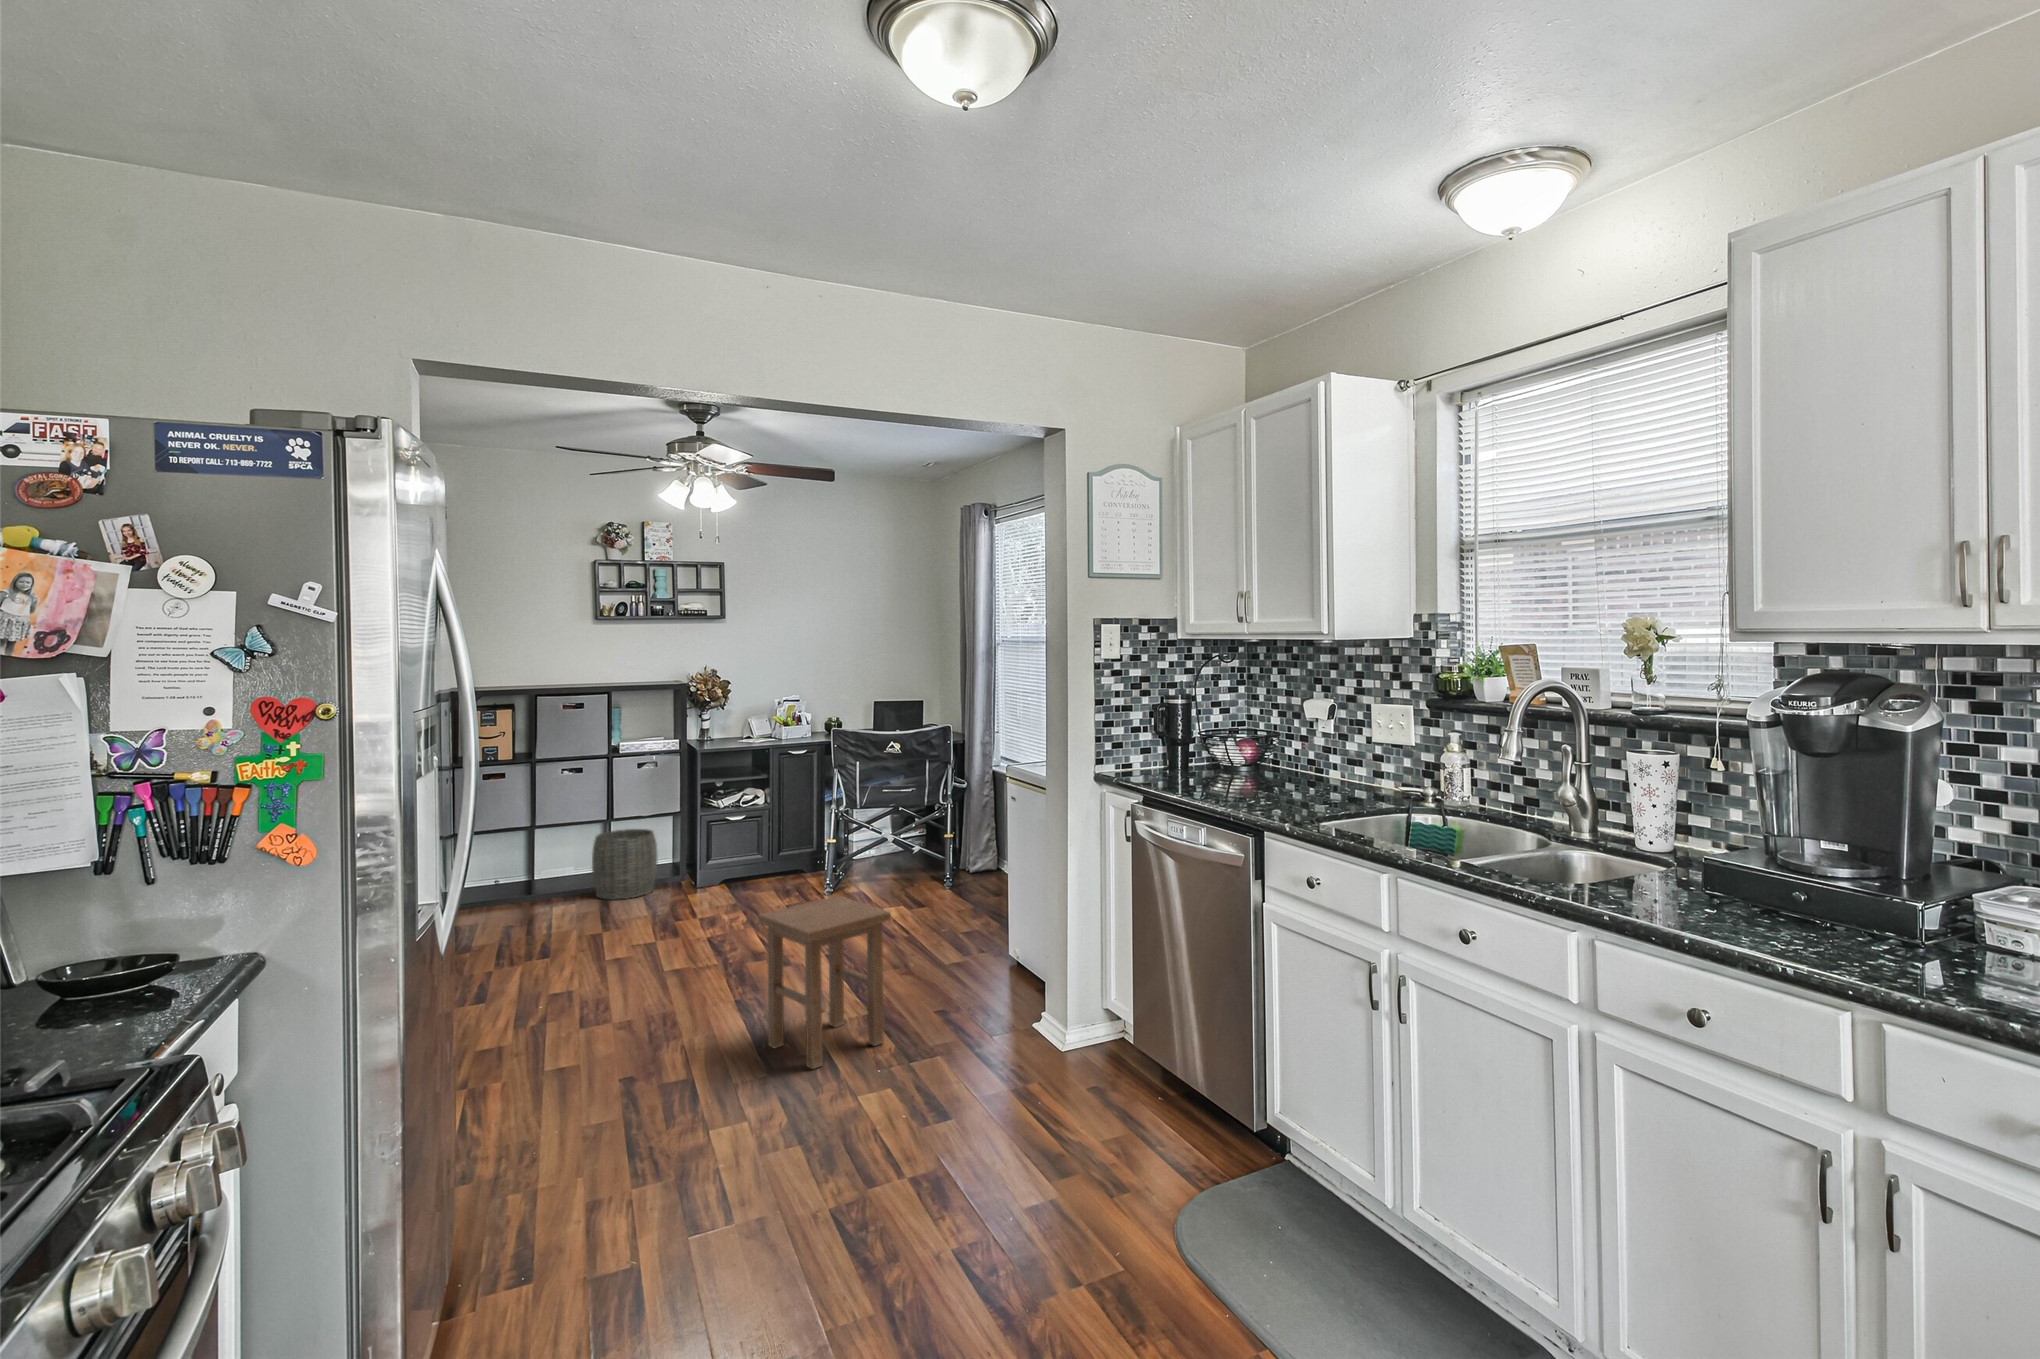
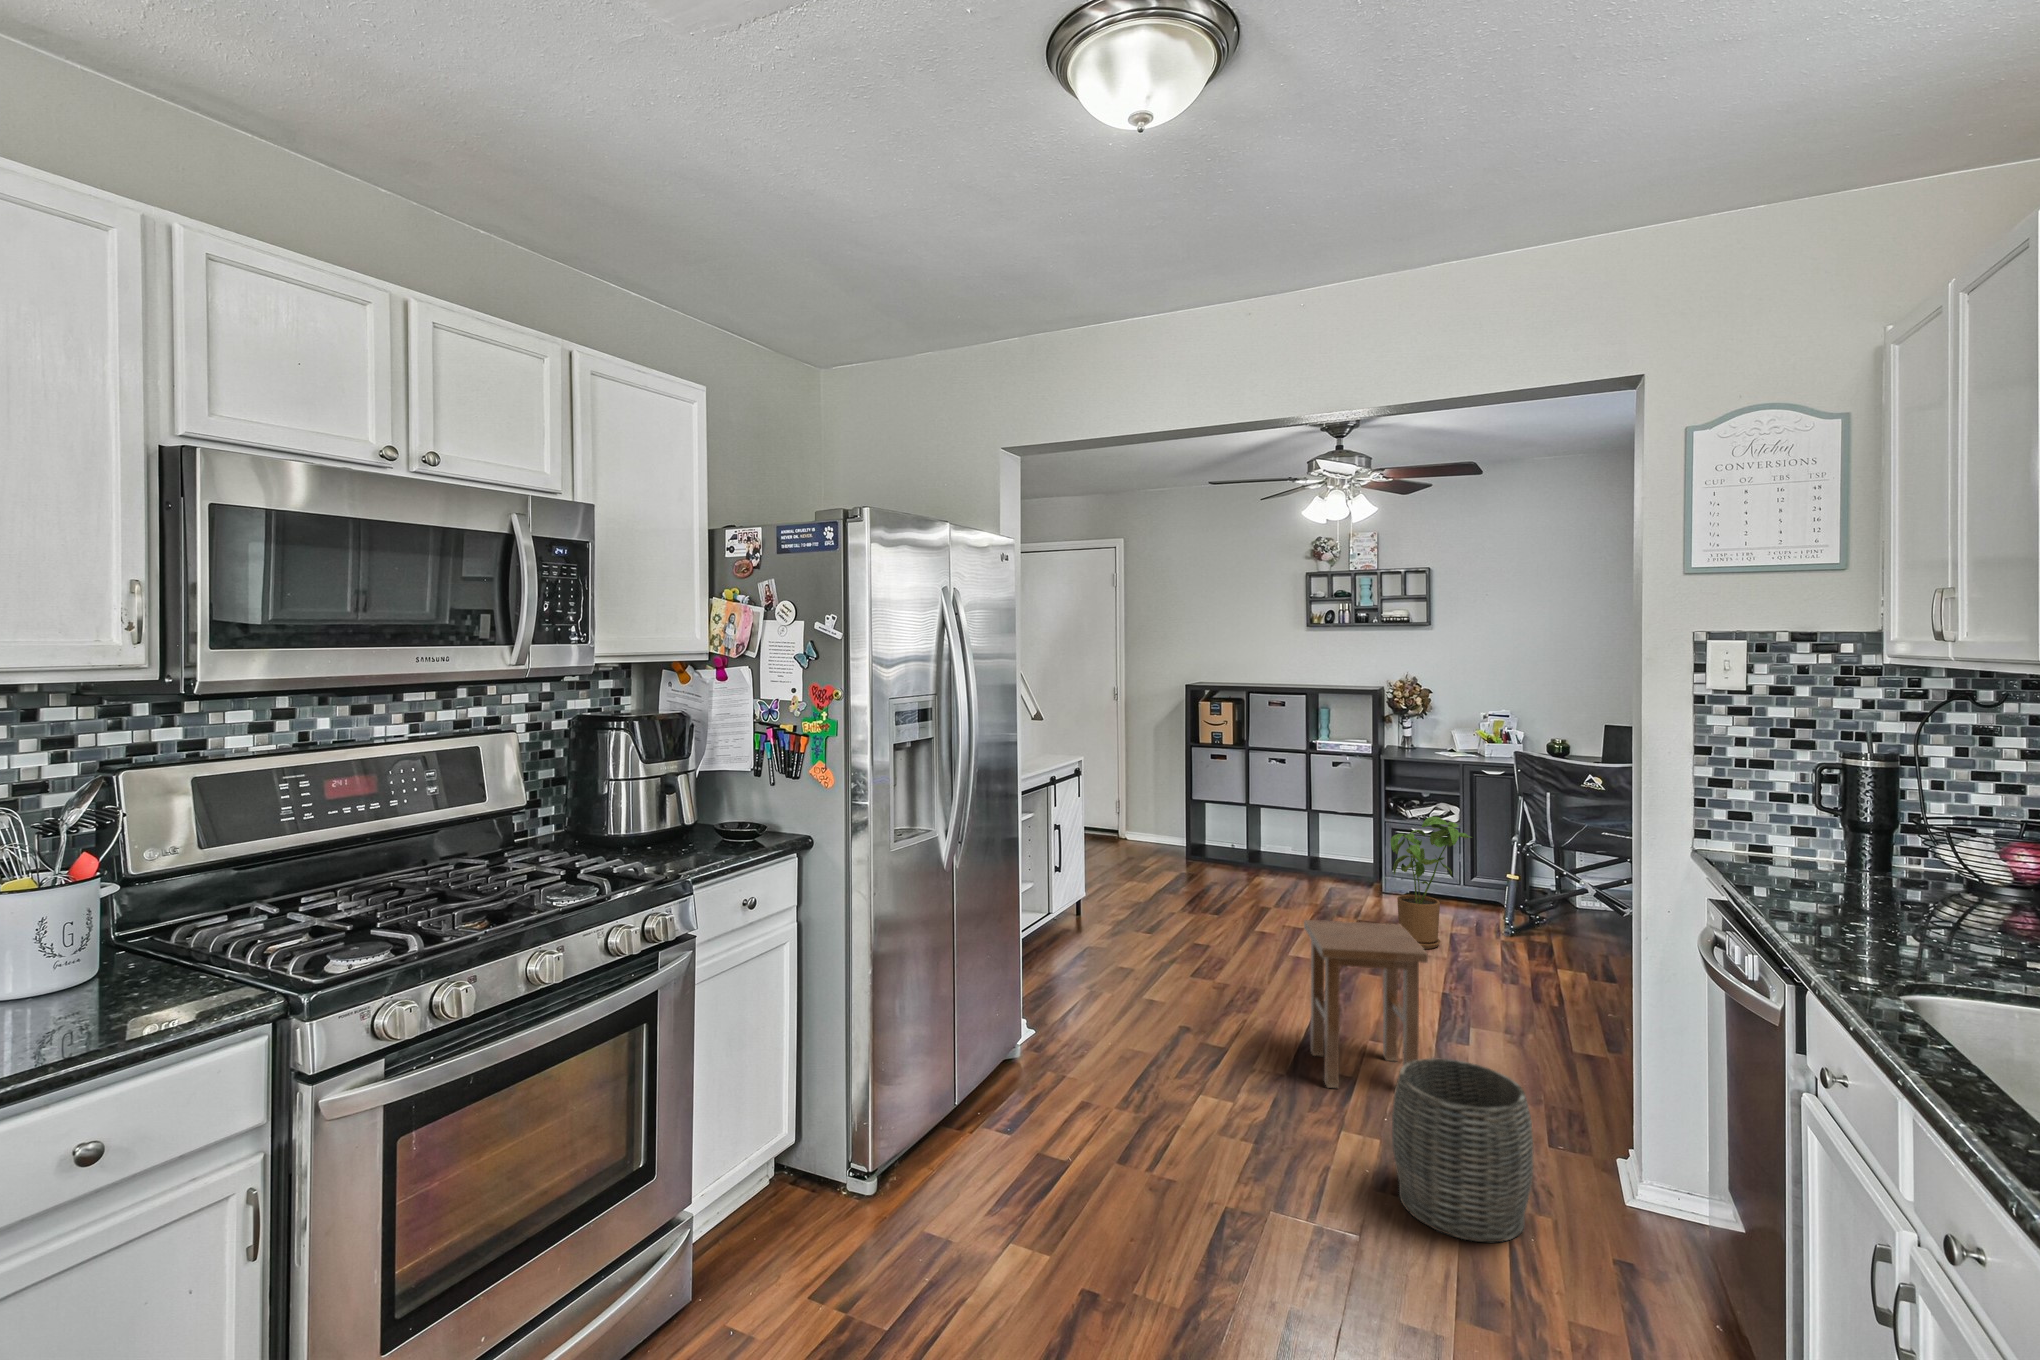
house plant: none [738,798,814,928] -> present [1391,817,1472,949]
woven basket: present [592,829,657,900] -> present [1392,1058,1533,1242]

